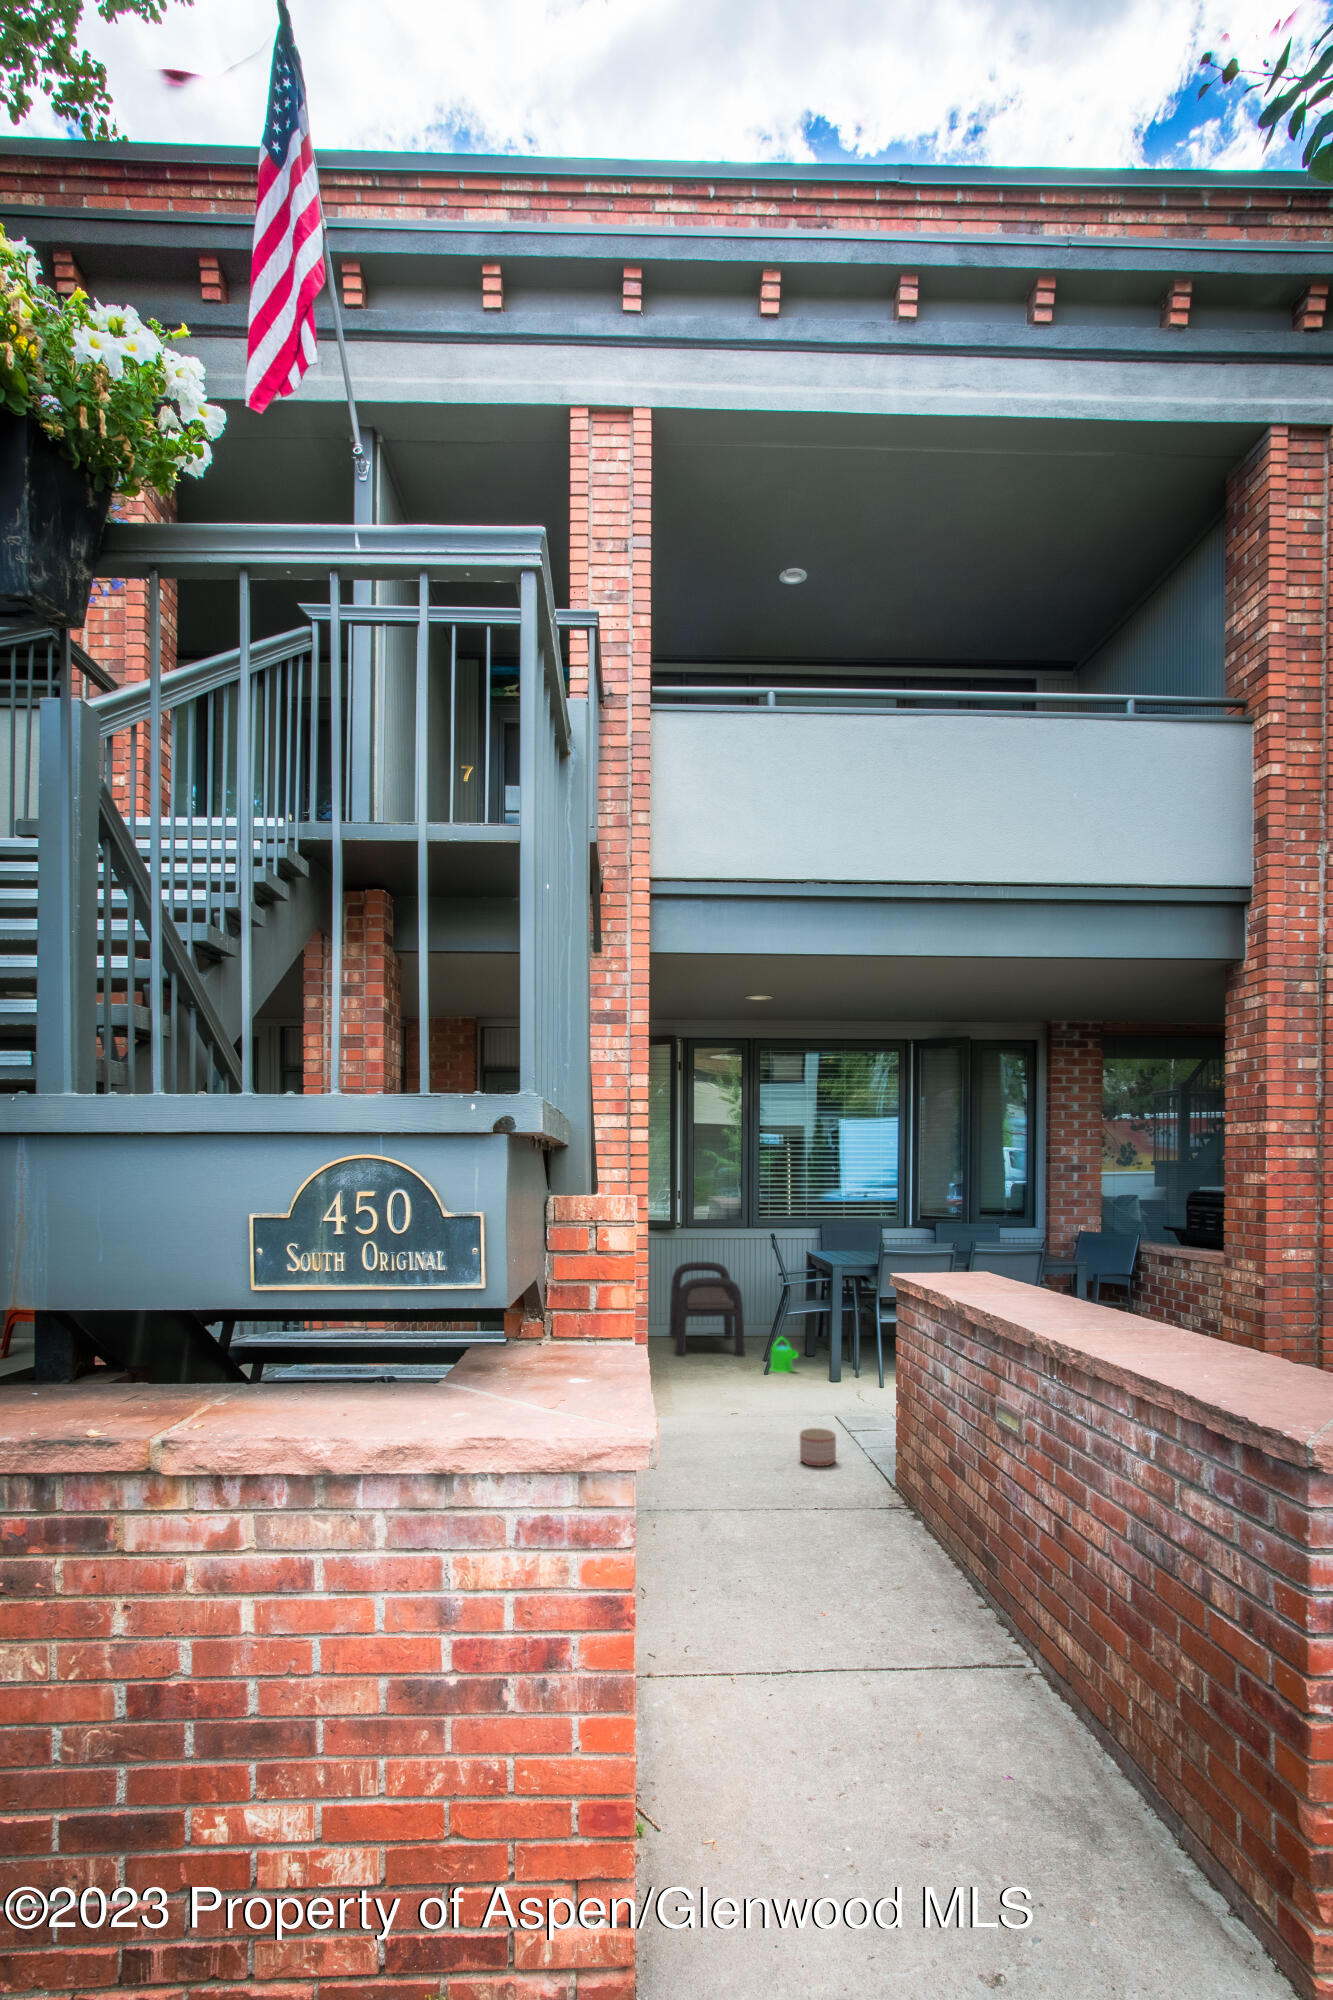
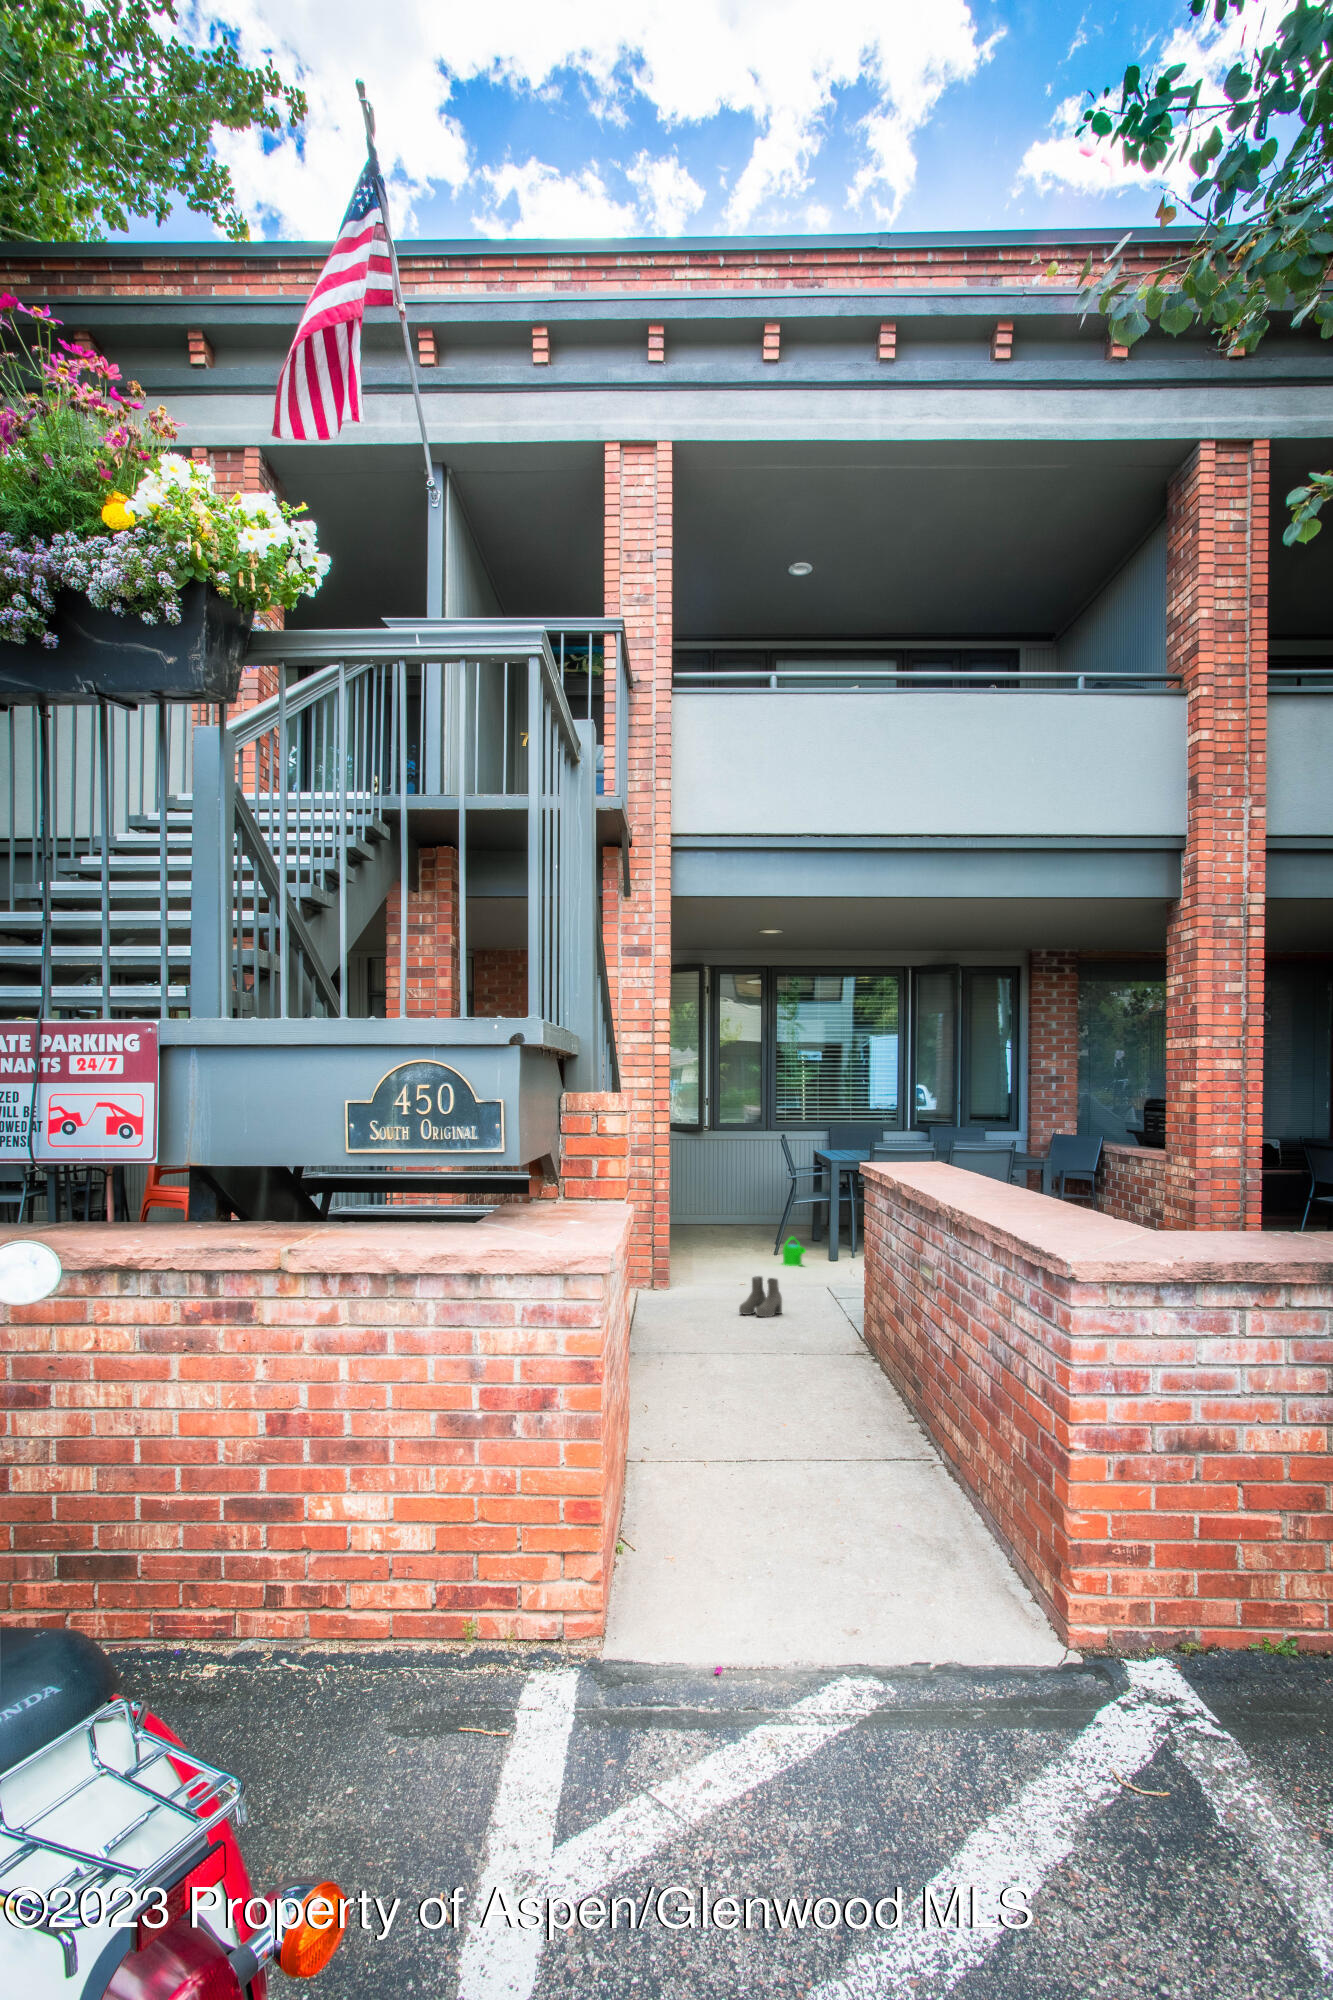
bench: present [669,1262,745,1357] -> none [700,1181,763,1259]
boots: none [738,1427,790,1482] -> present [739,1276,782,1317]
planter: present [800,1428,836,1466] -> none [792,1282,822,1311]

